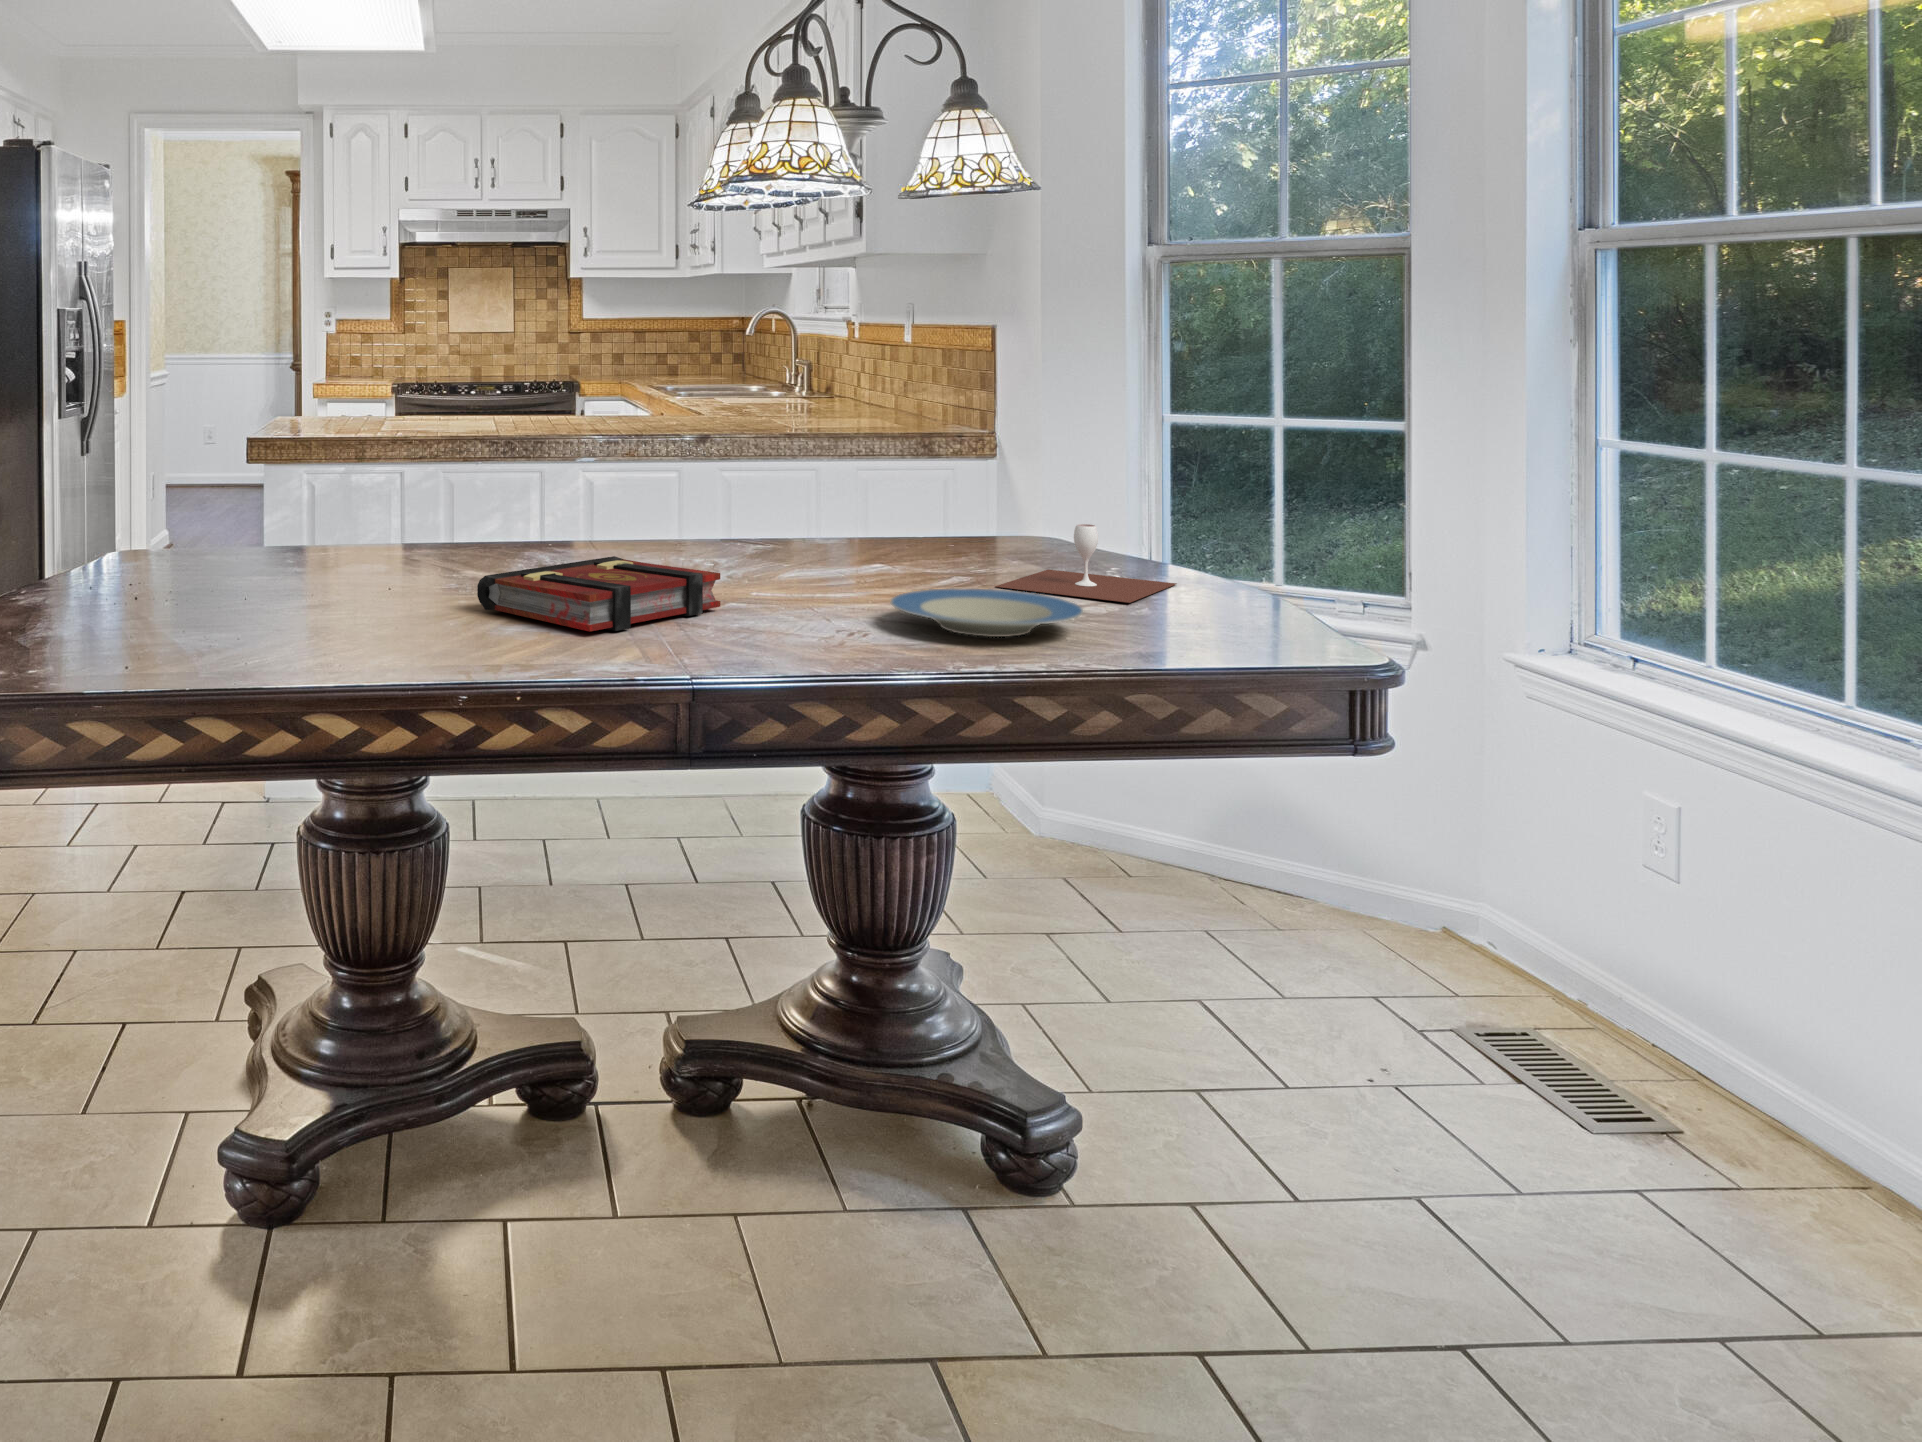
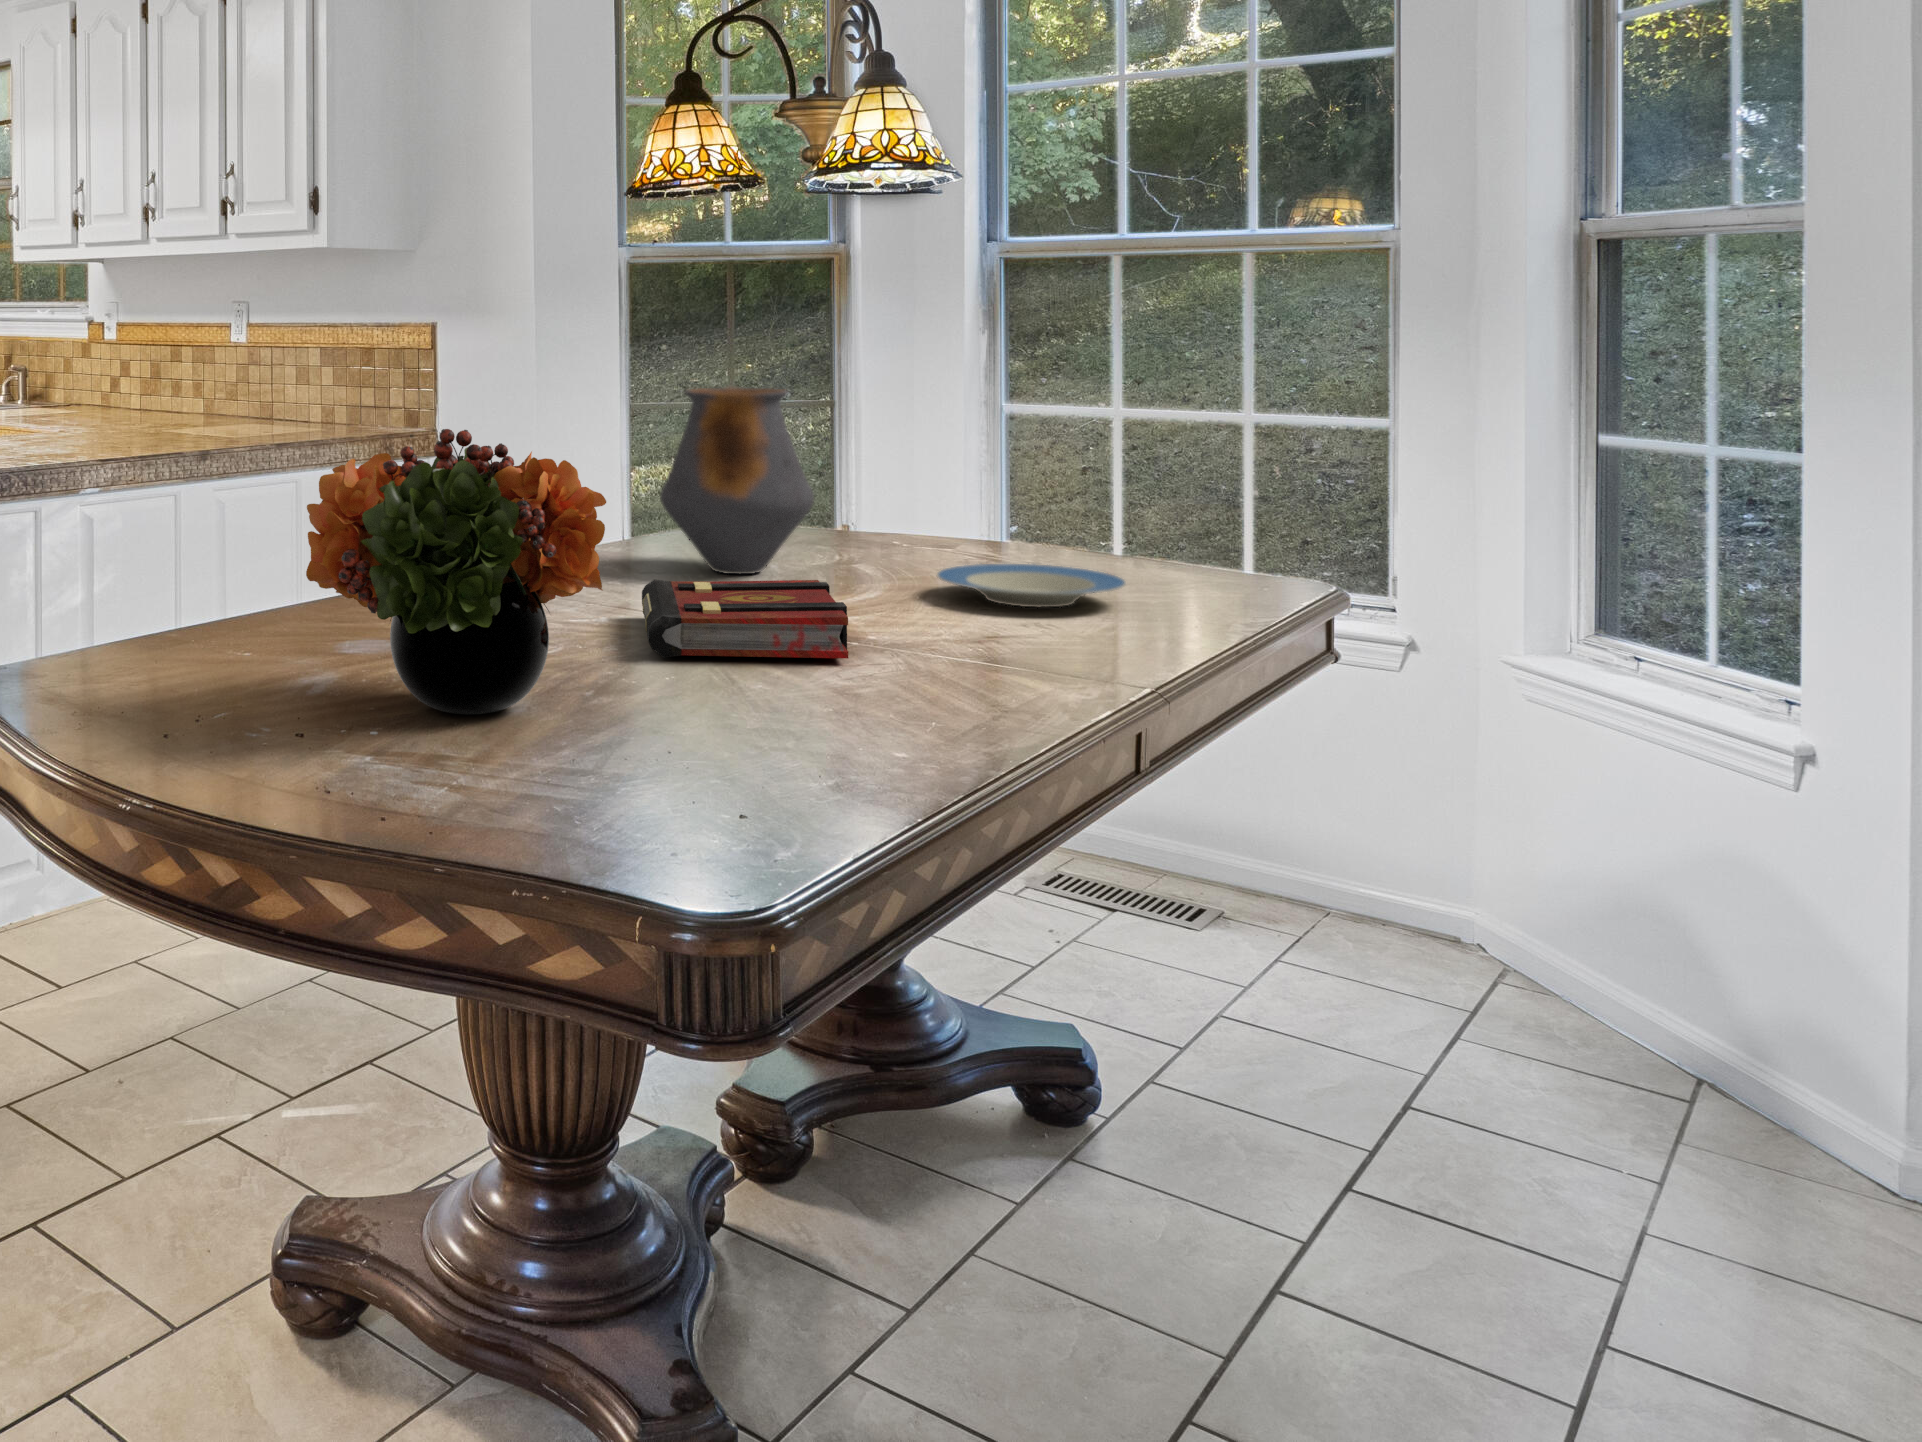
vase: none [768,397,916,575] -> present [660,387,814,574]
flower arrangement: none [127,408,367,616] -> present [306,429,606,714]
wine glass: present [995,524,1177,603] -> none [847,498,1013,566]

